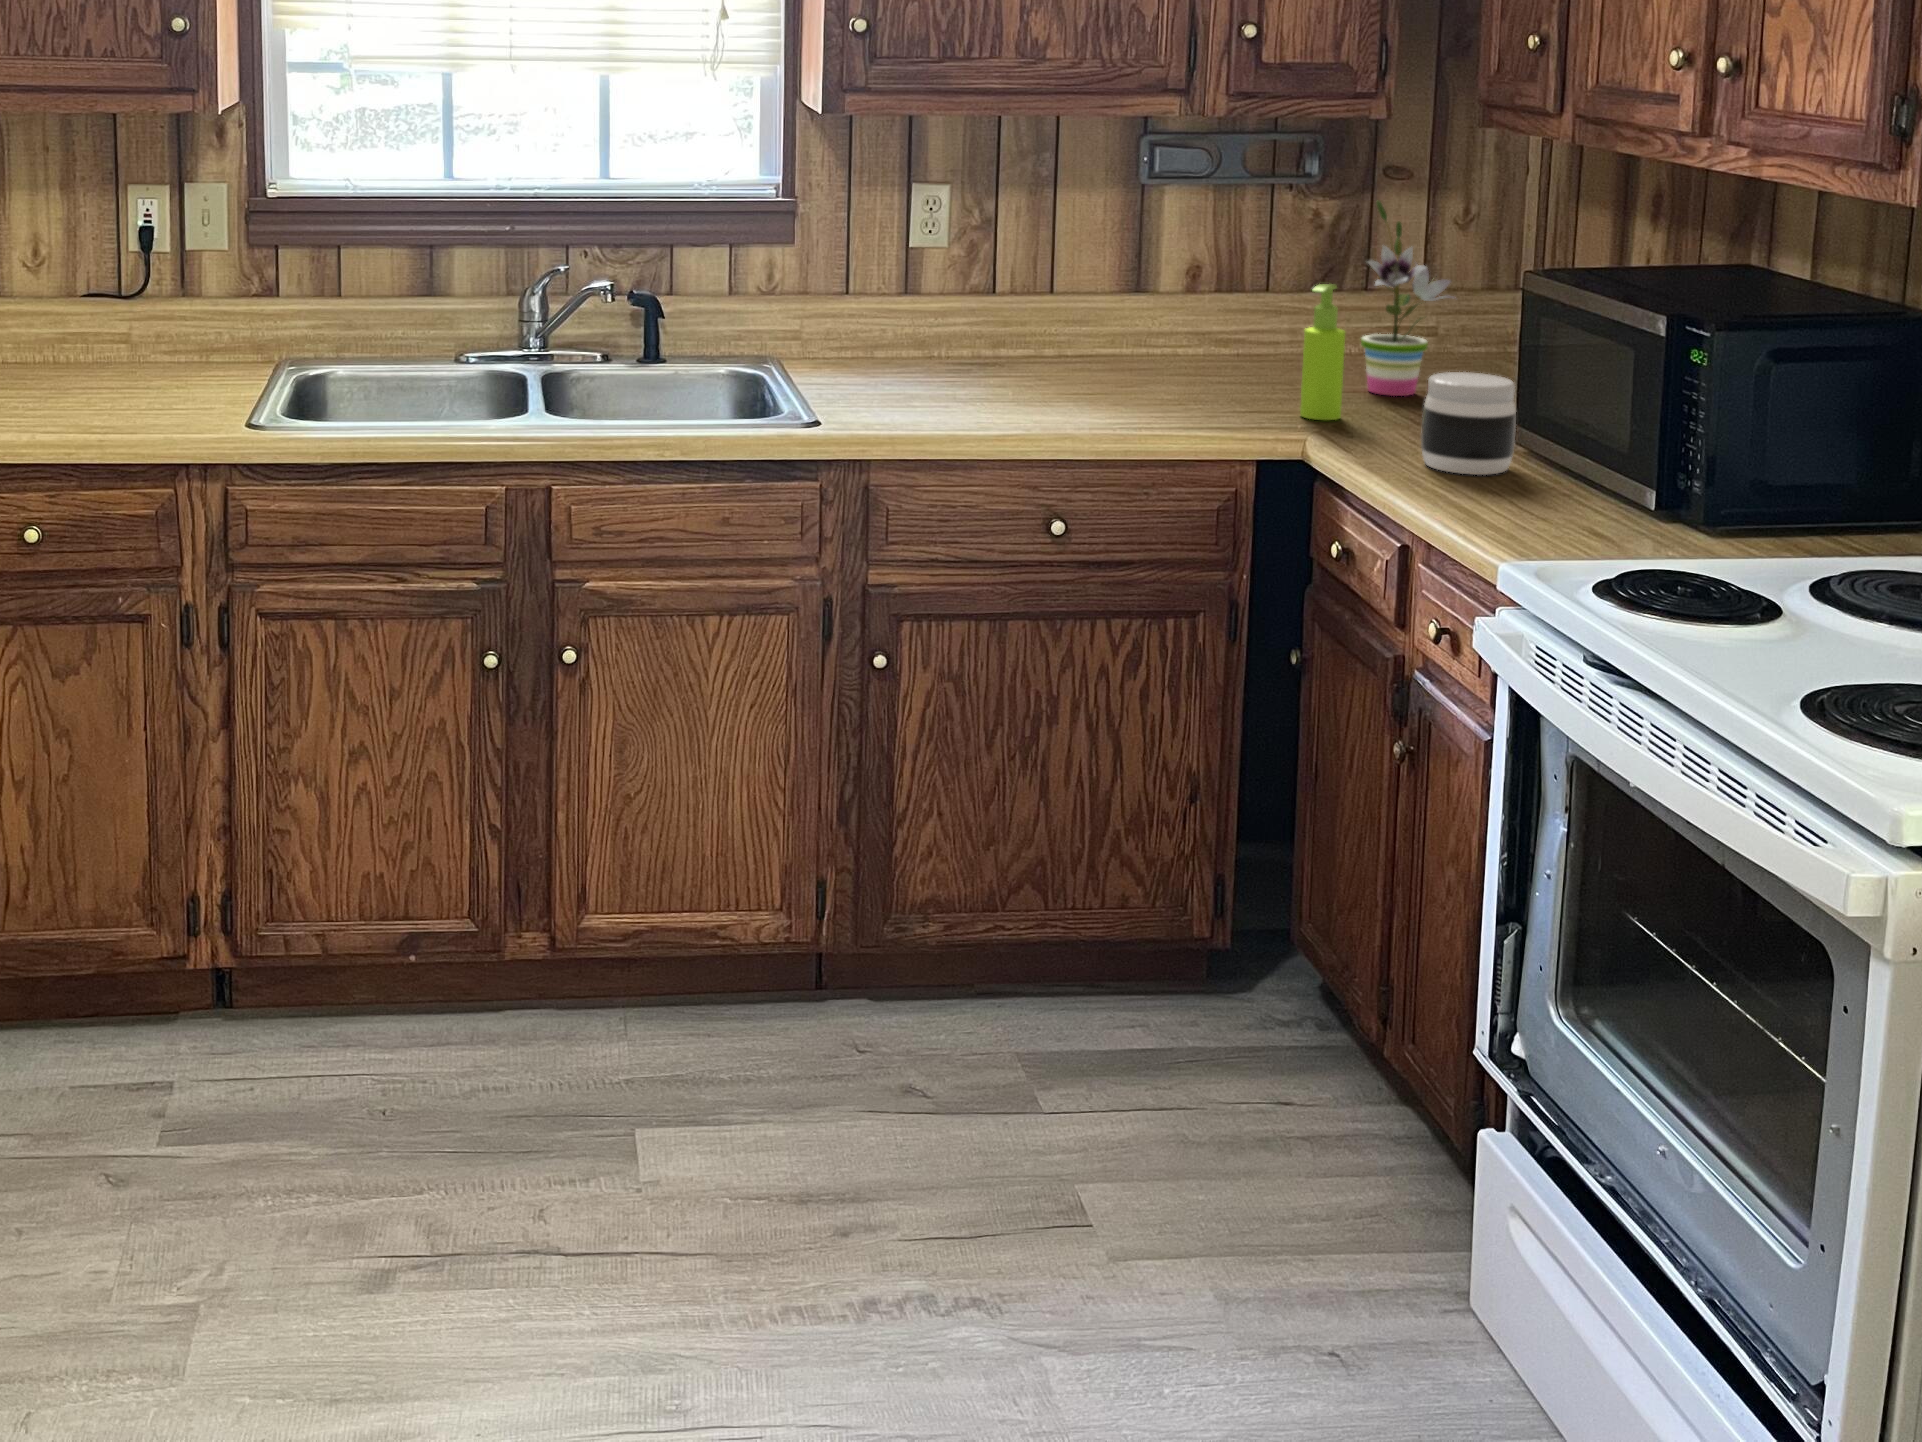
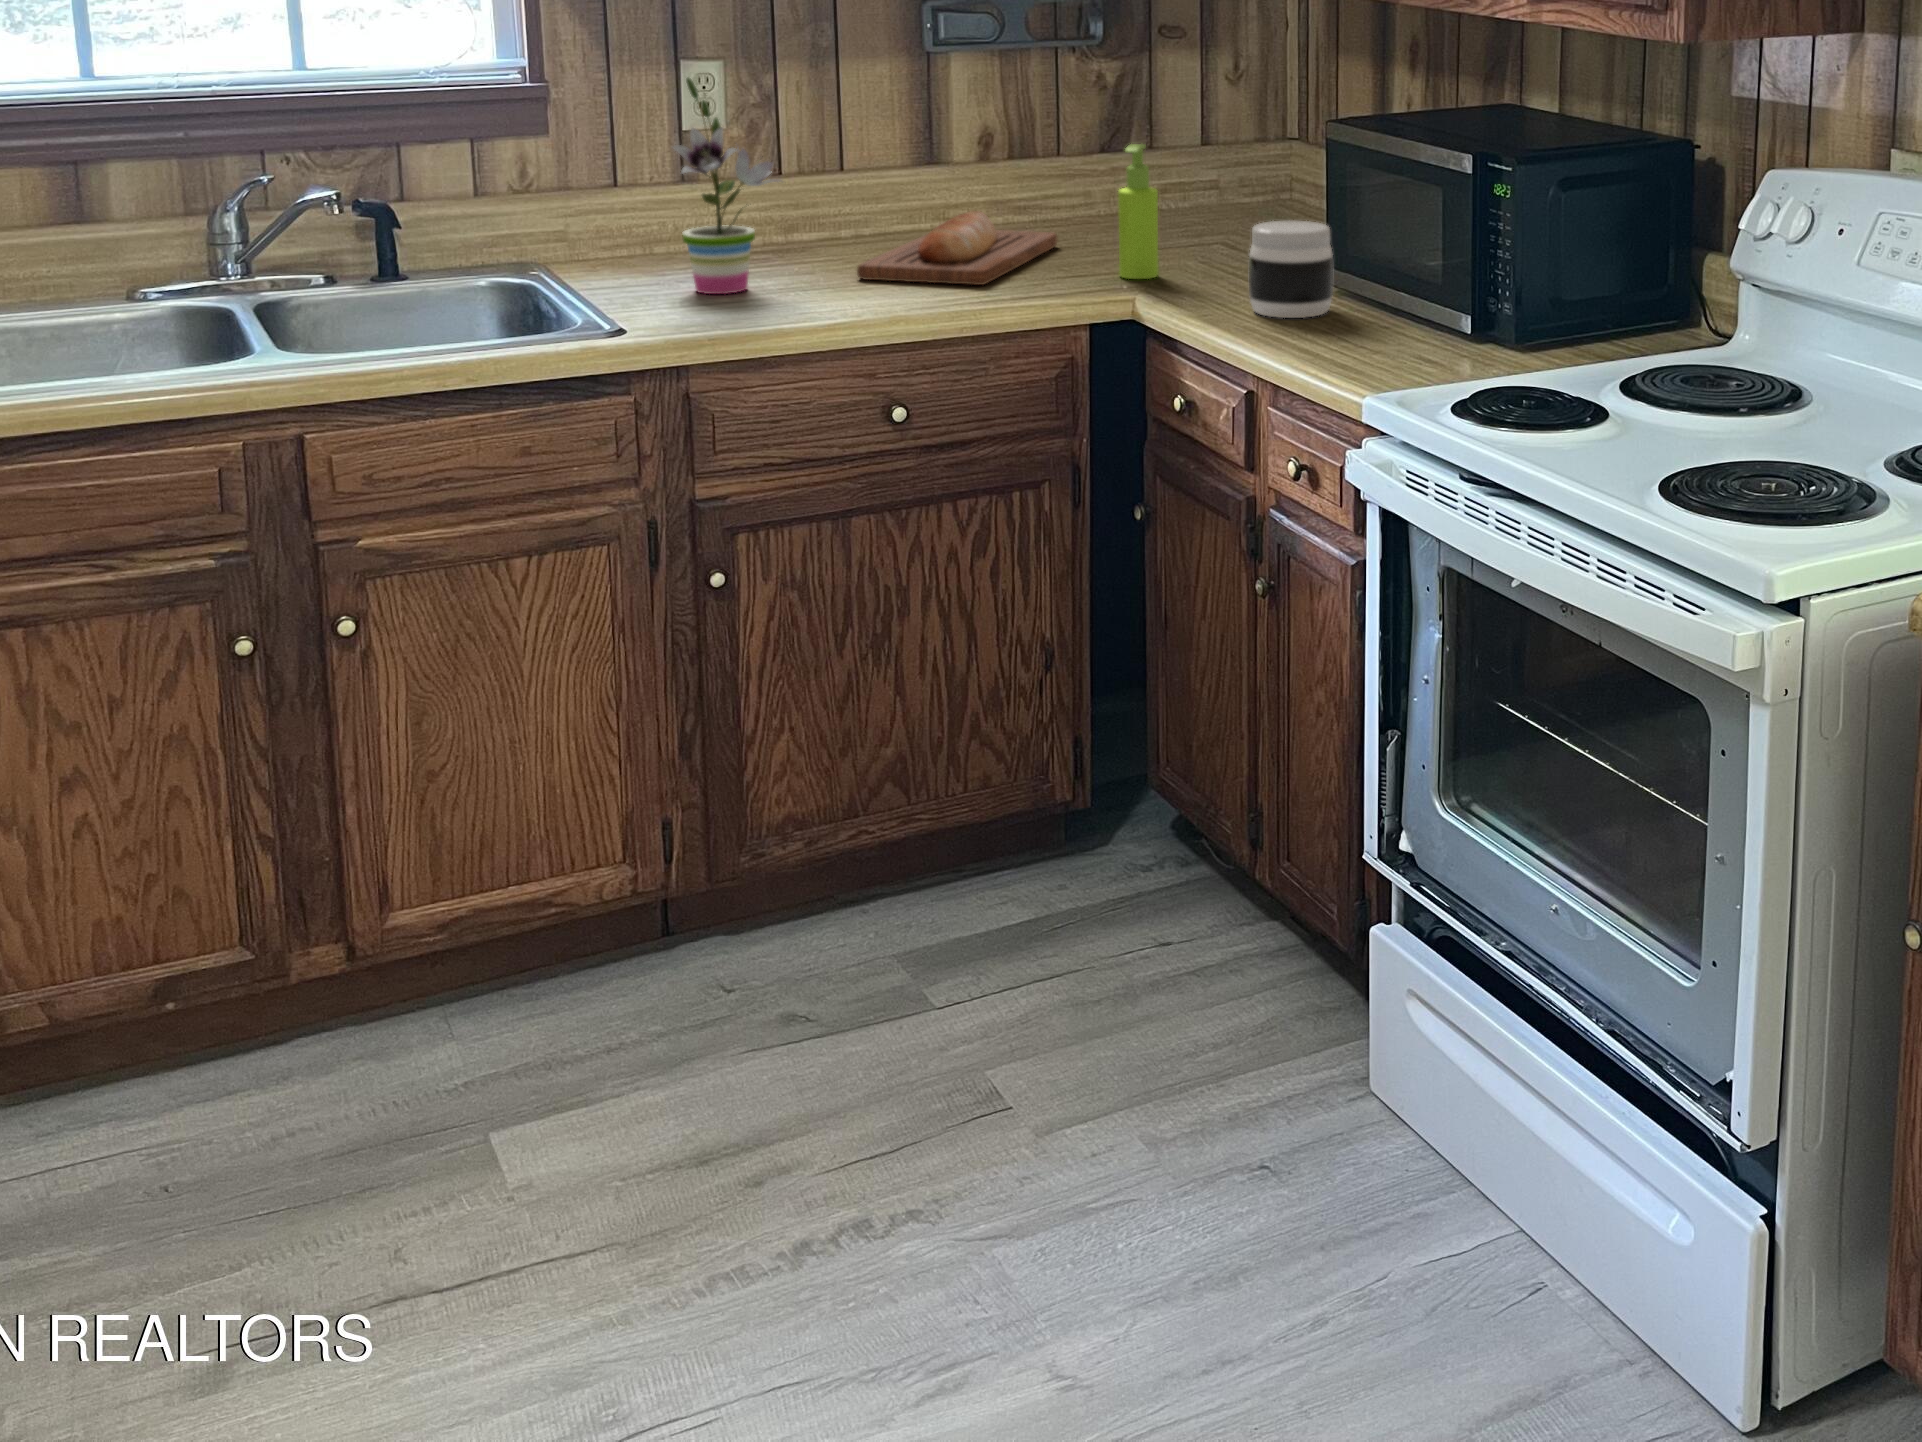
potted plant: present [1361,200,1453,396] -> present [673,78,781,294]
bread loaf: none [1044,340,1251,412] -> present [857,211,1057,285]

